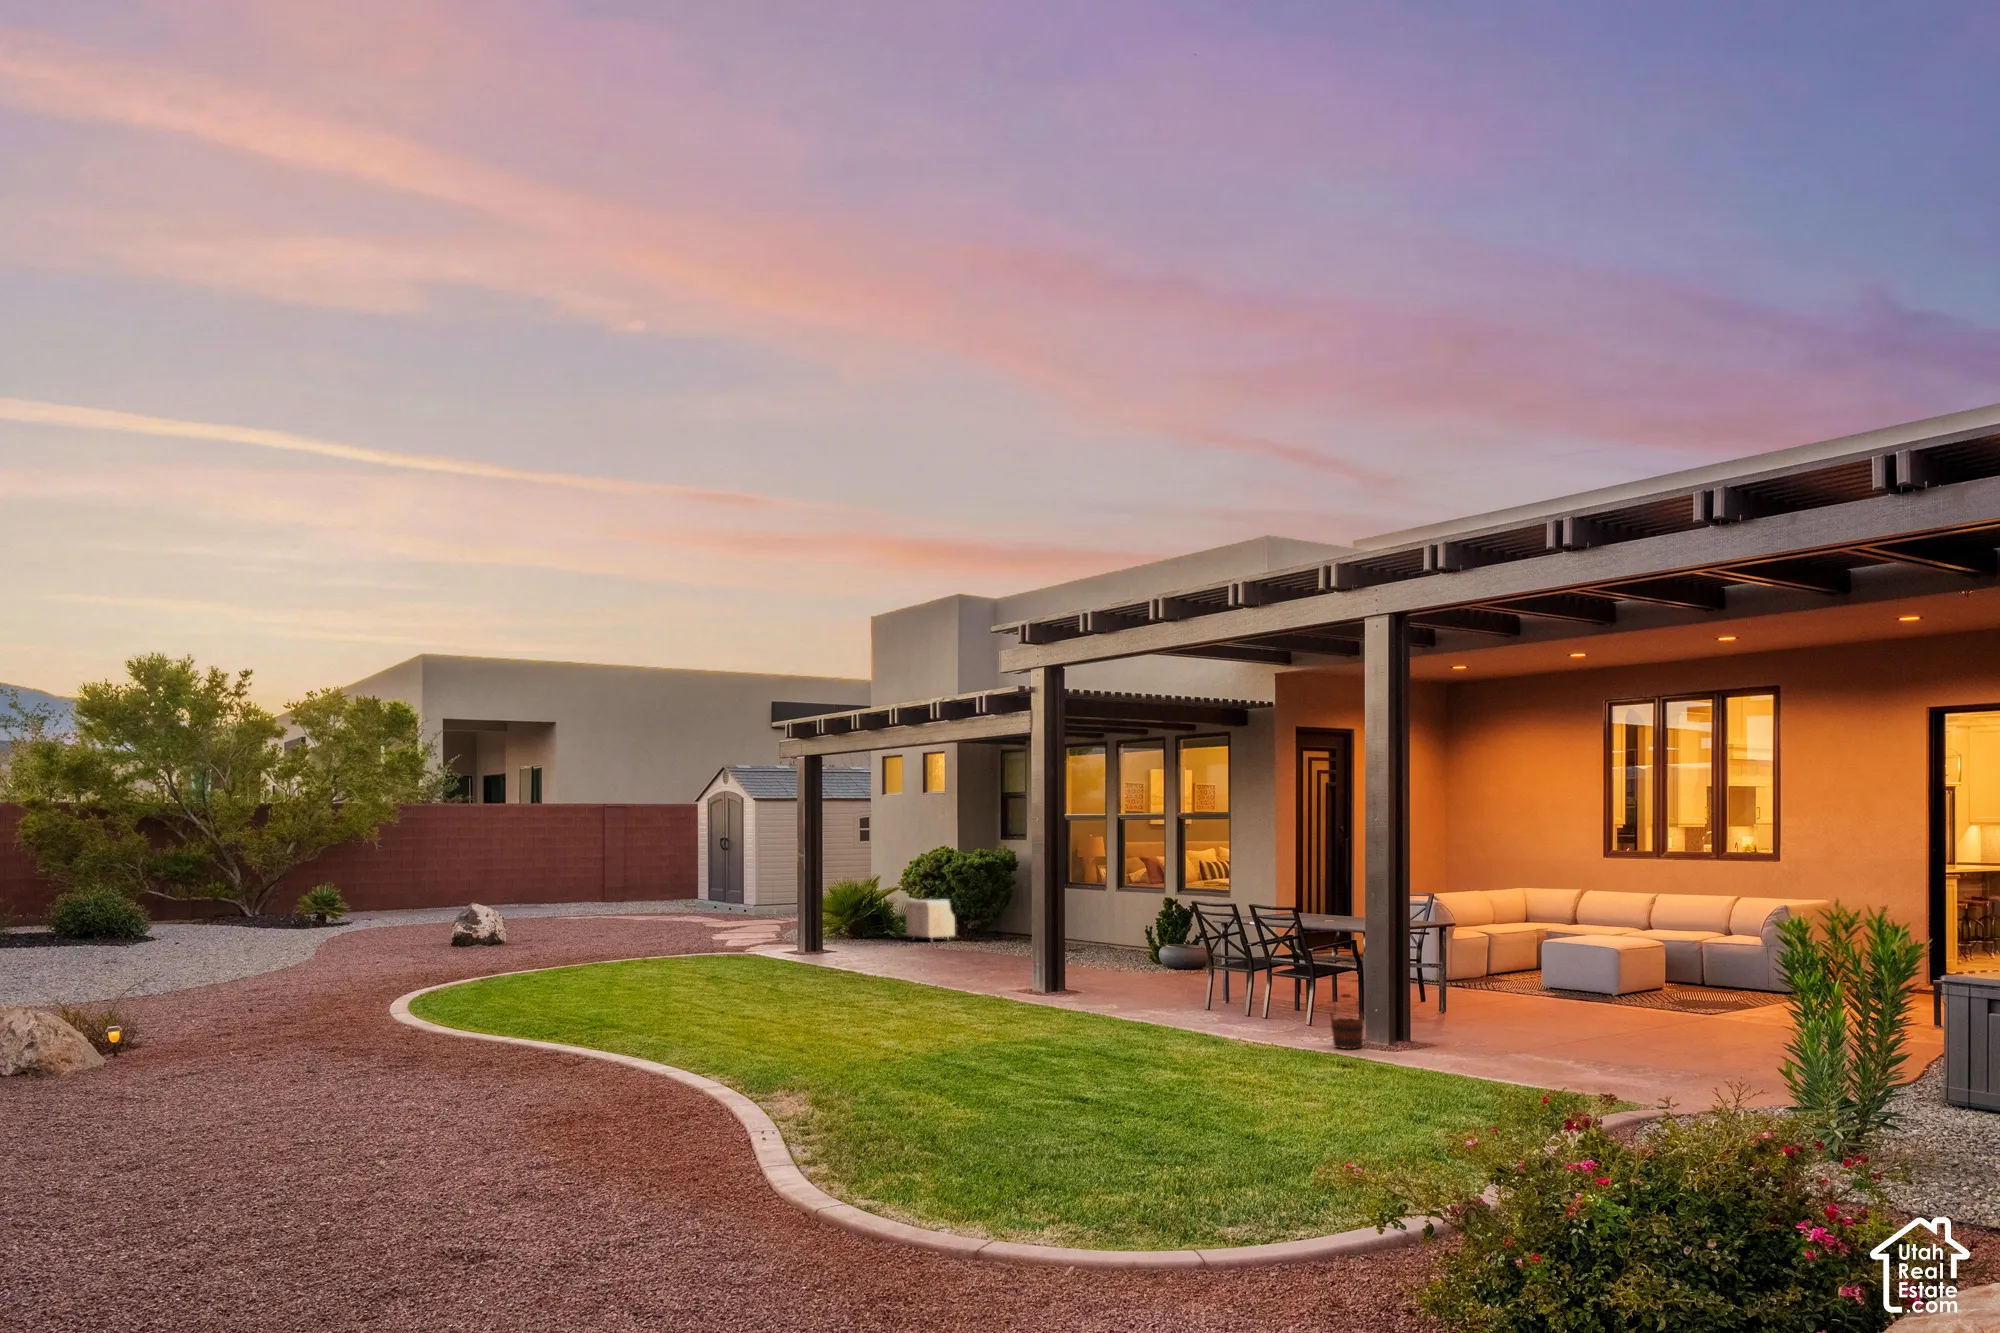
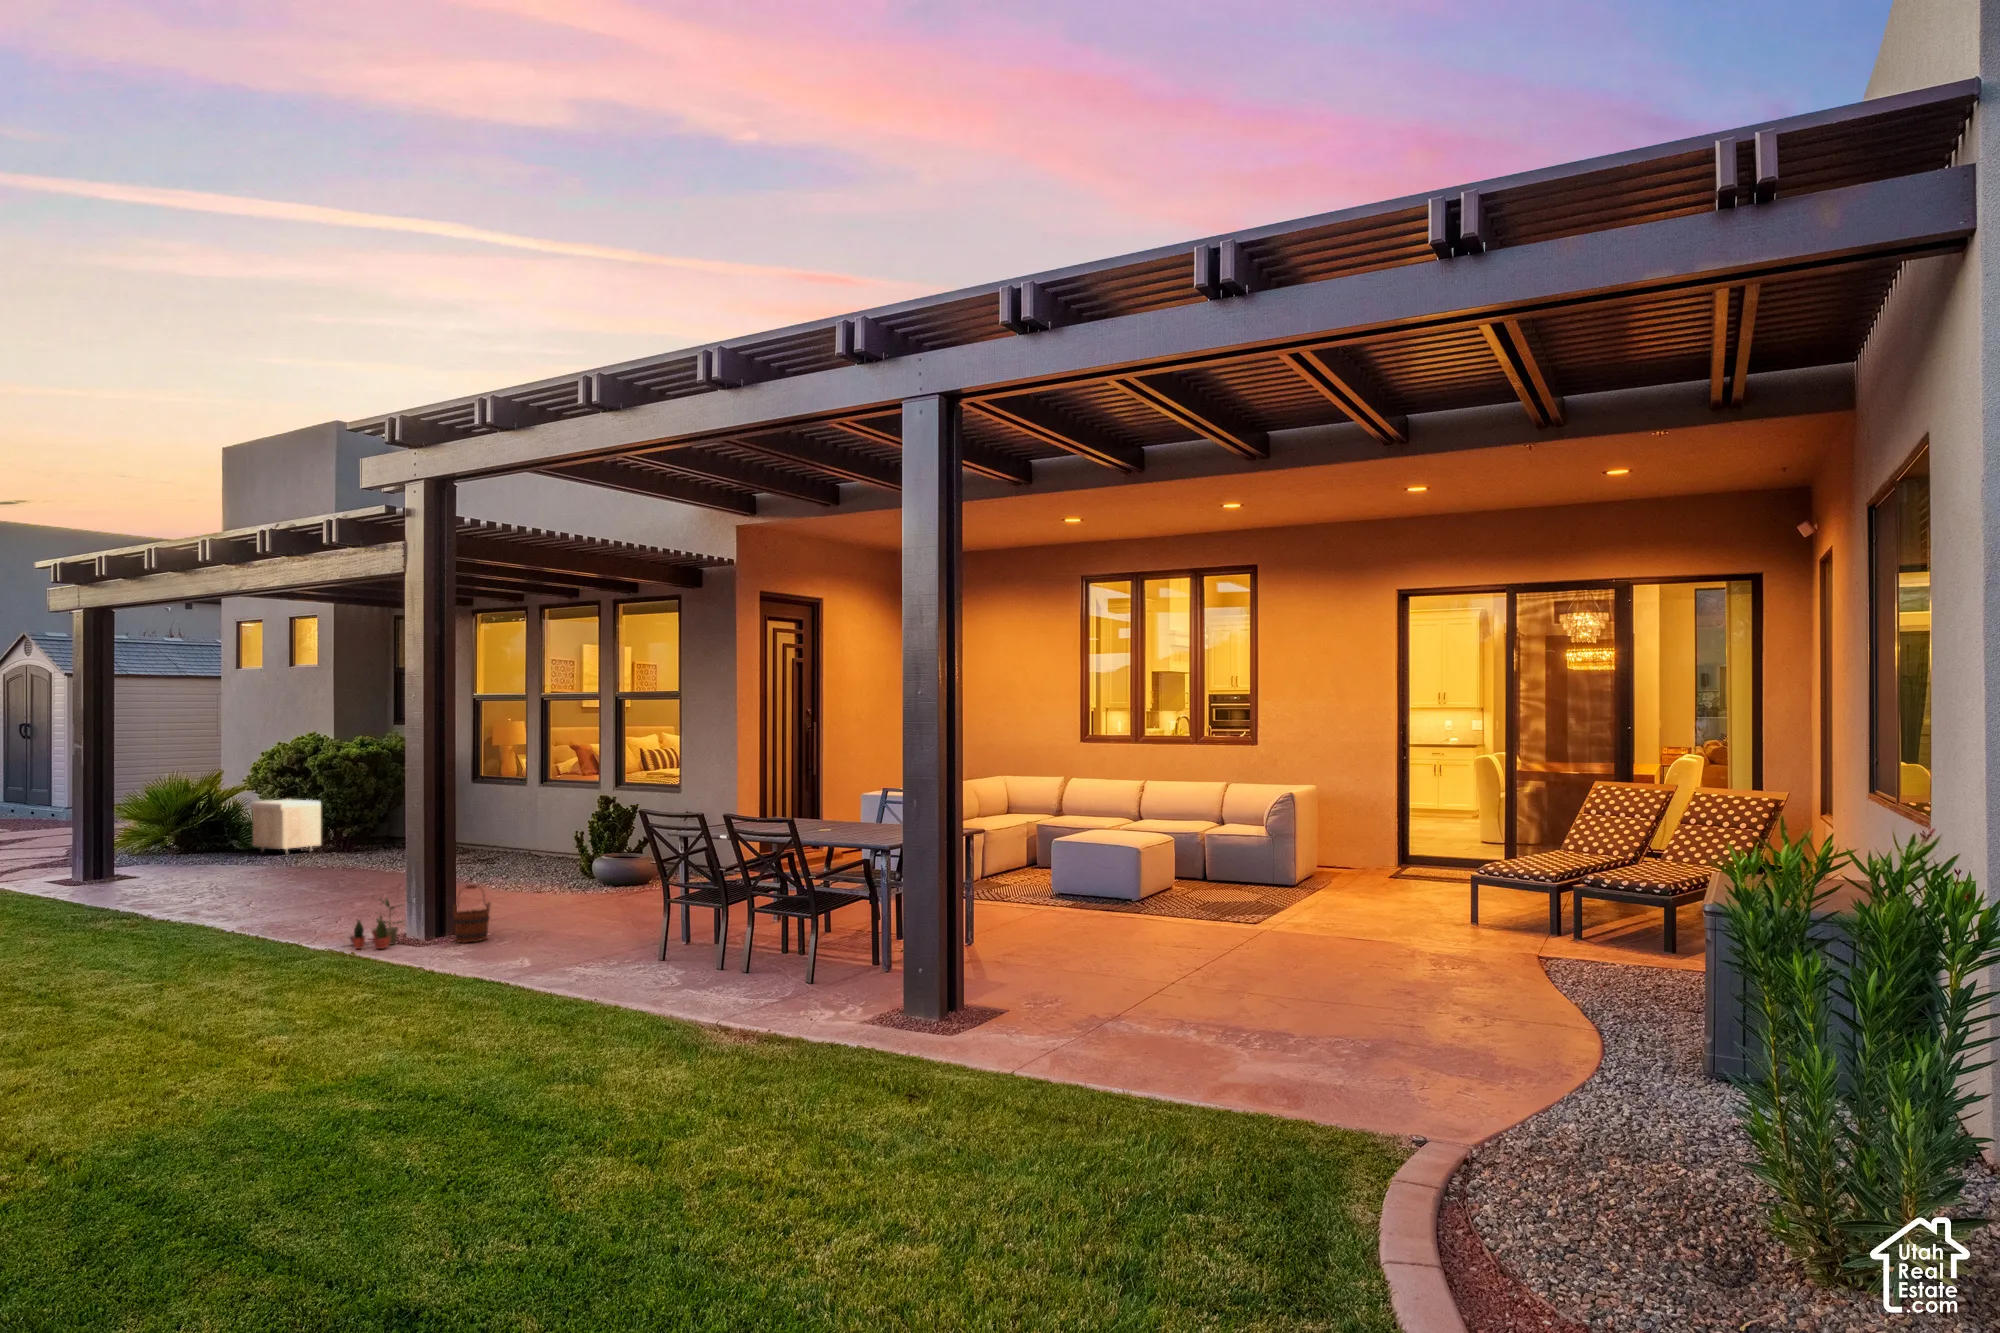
potted plant: none [997,960,1034,995] -> present [349,899,403,949]
wooden bucket: present [1330,994,1364,1049] -> present [452,885,490,943]

